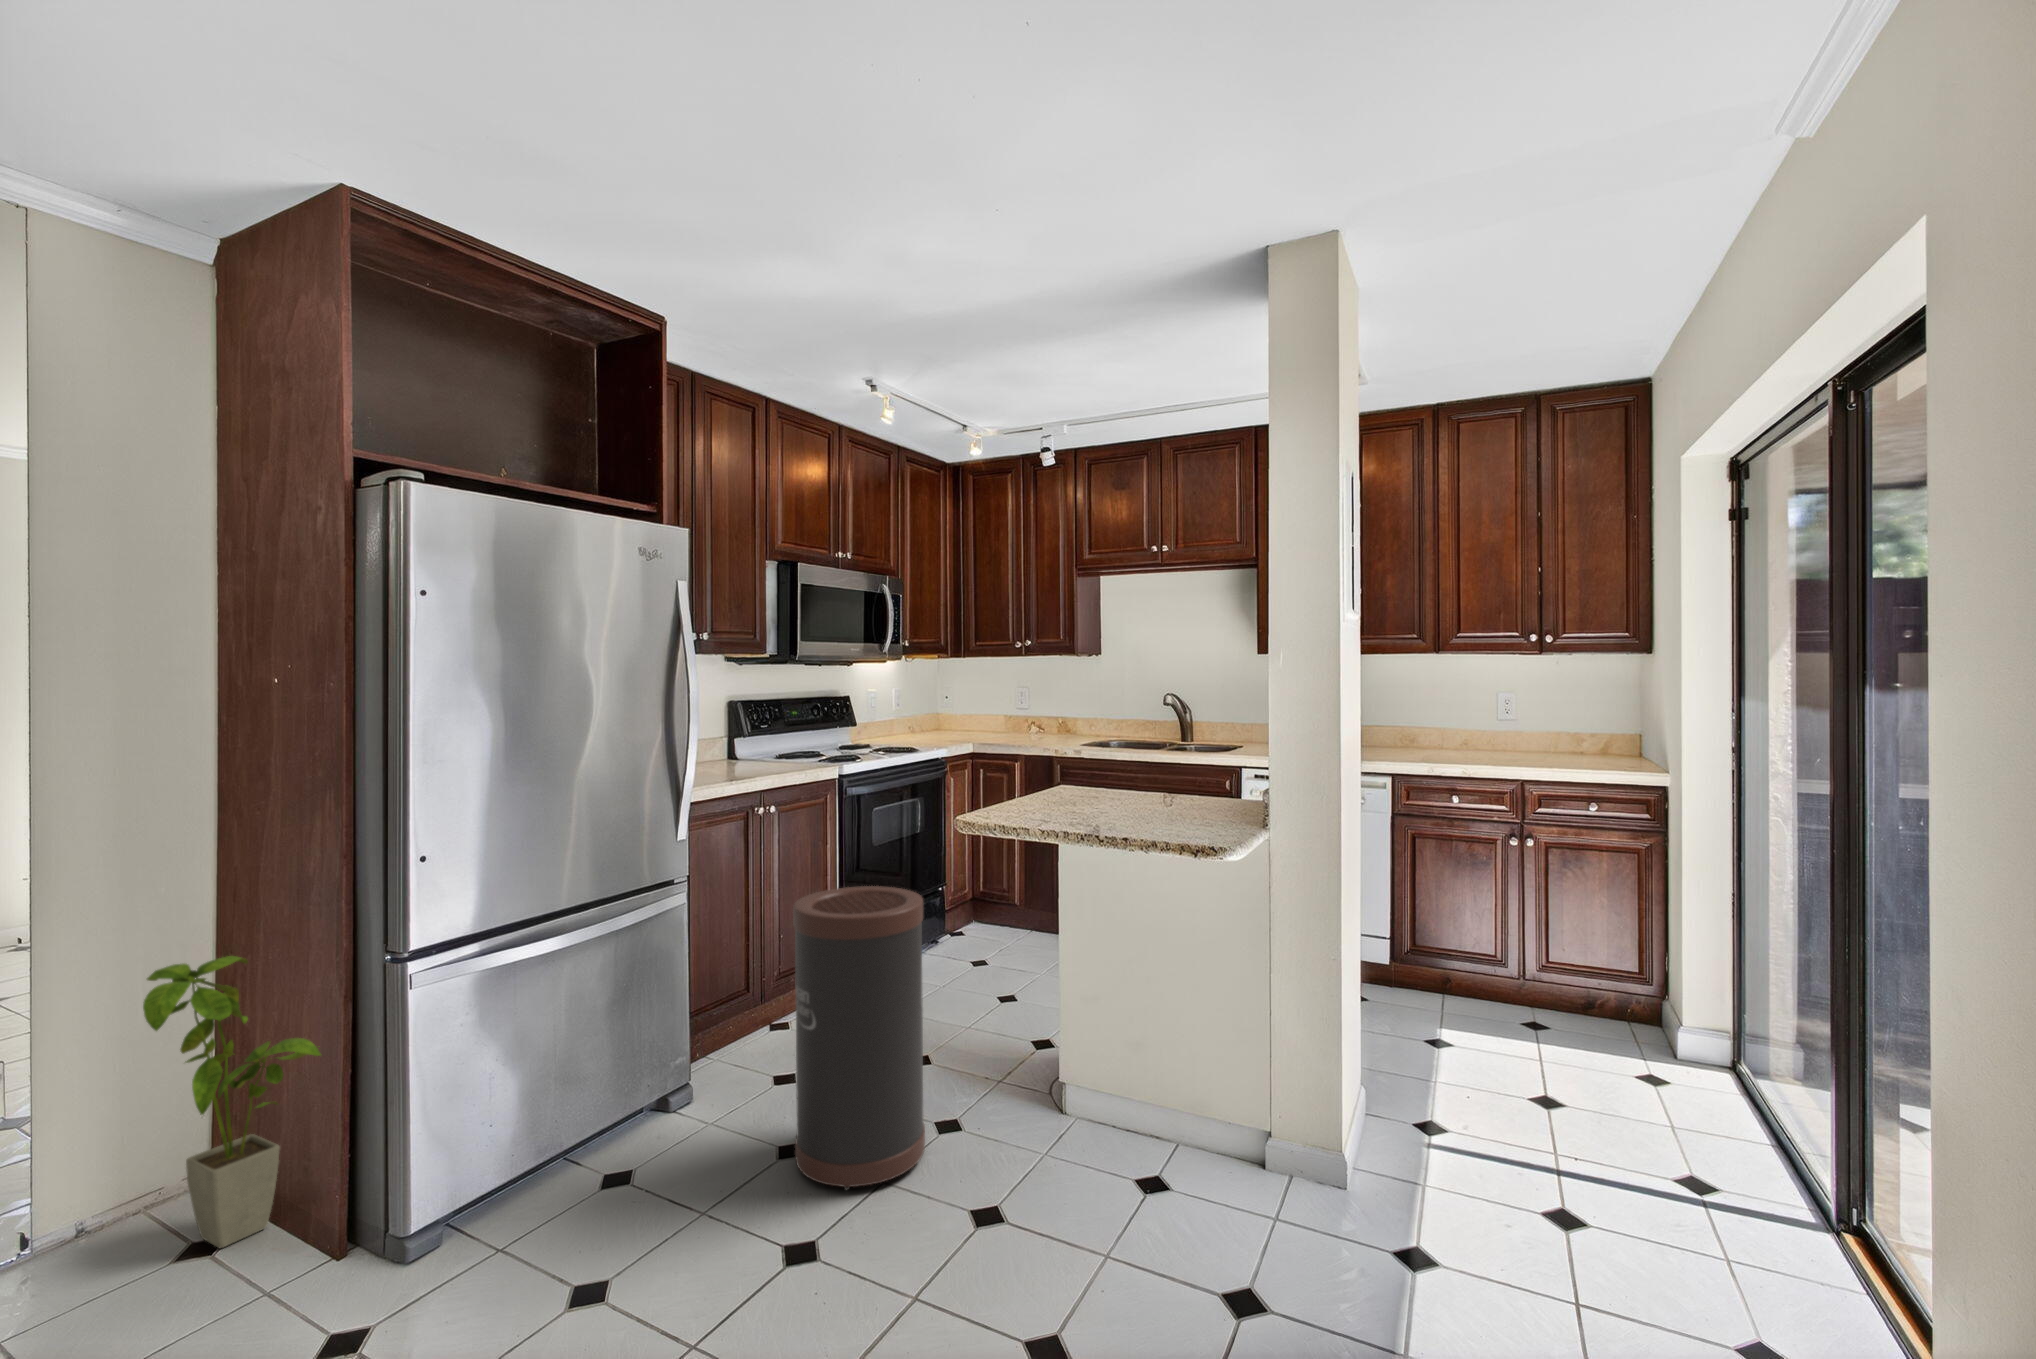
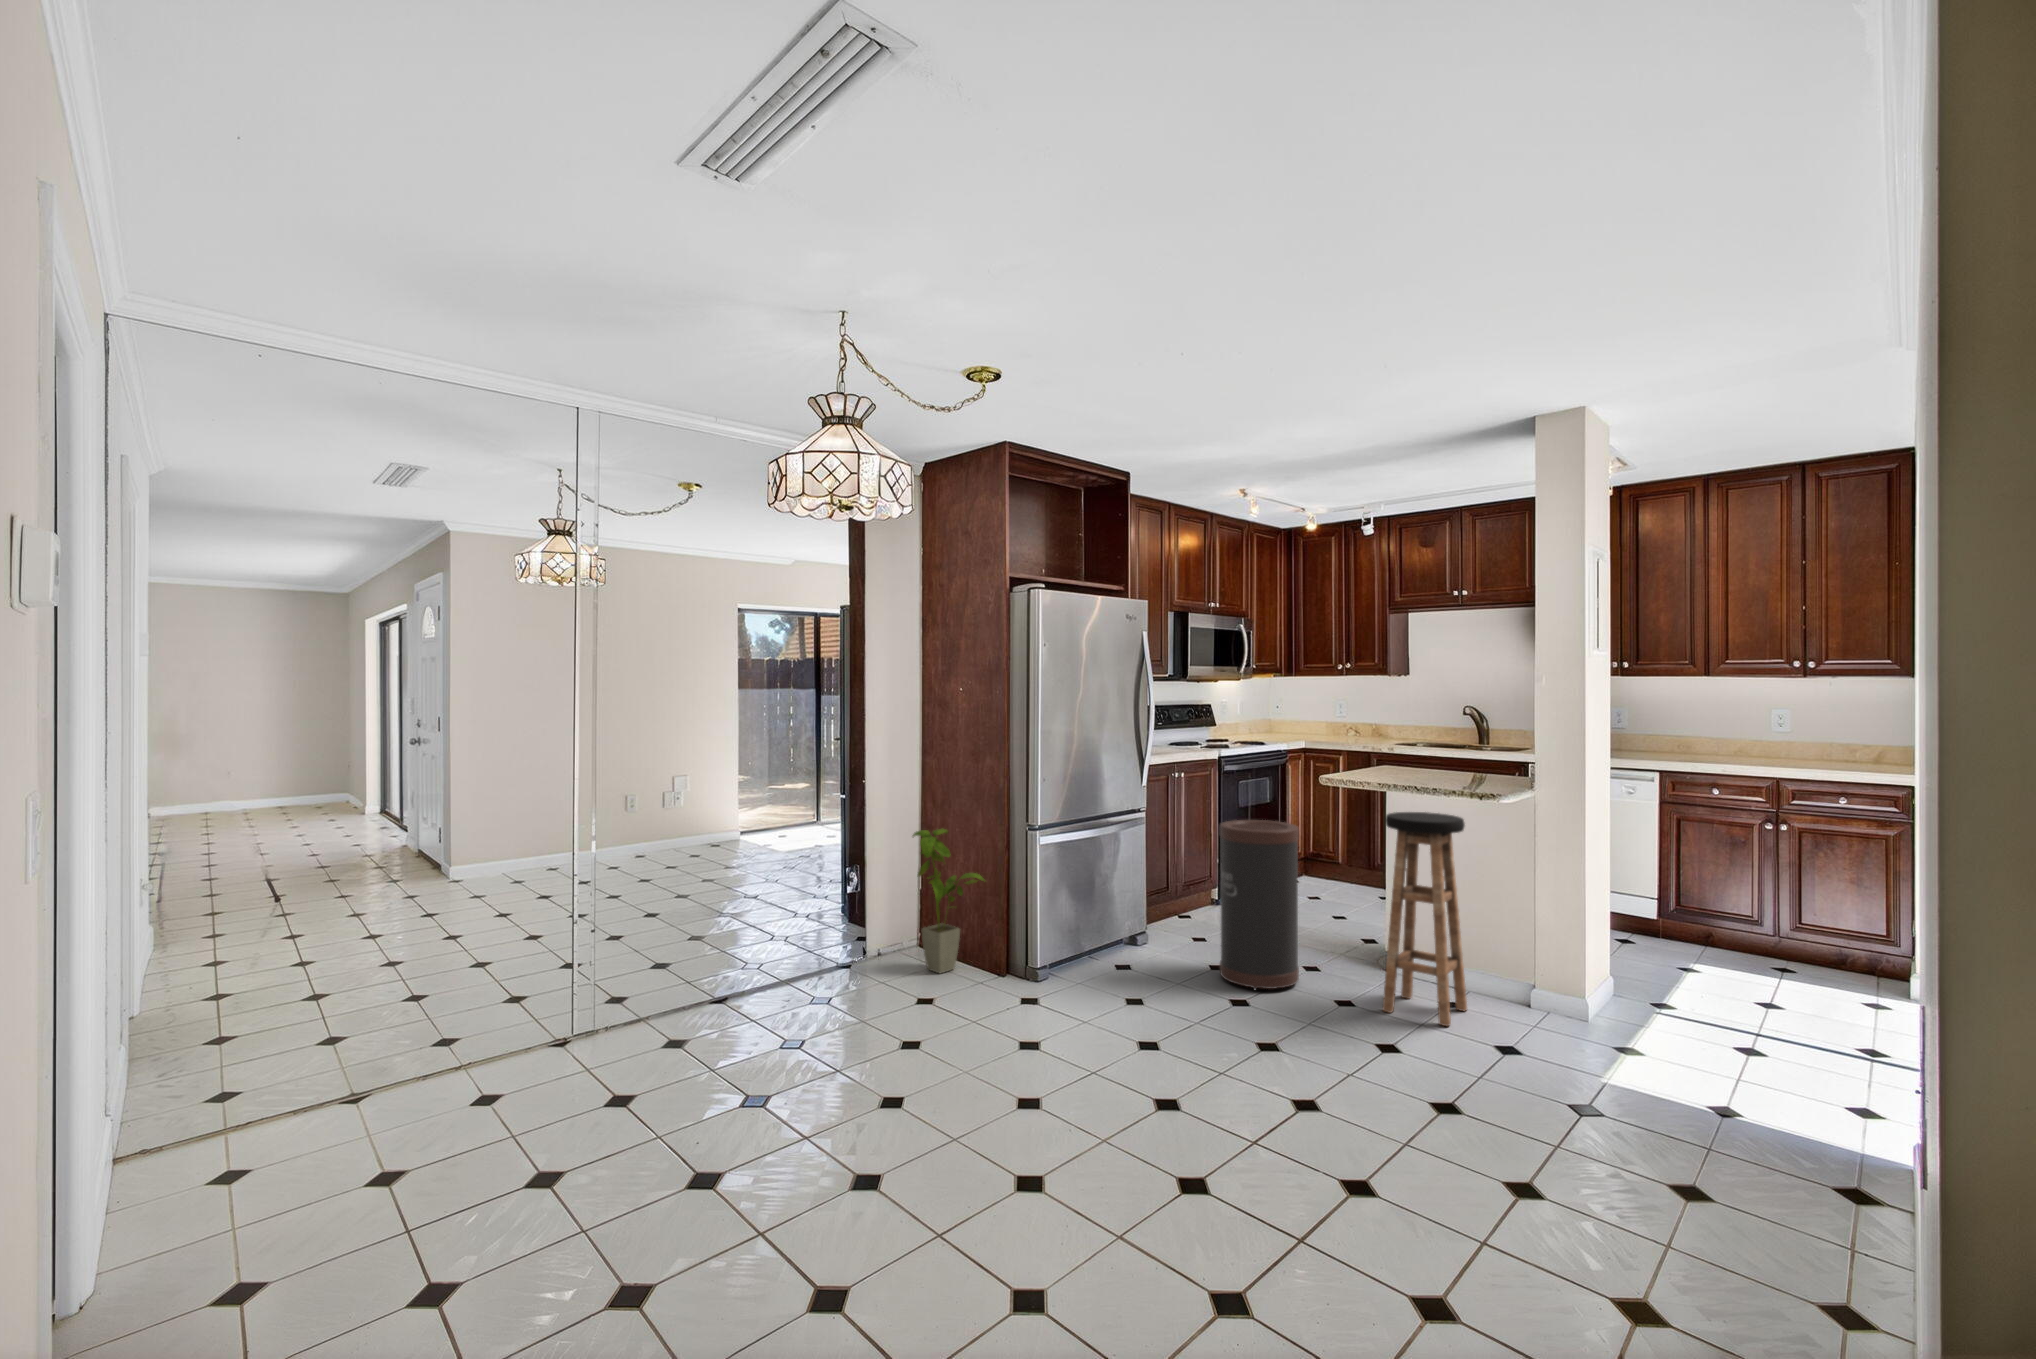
bar stool: none [1049,867,1177,1234] -> present [1383,812,1467,1026]

